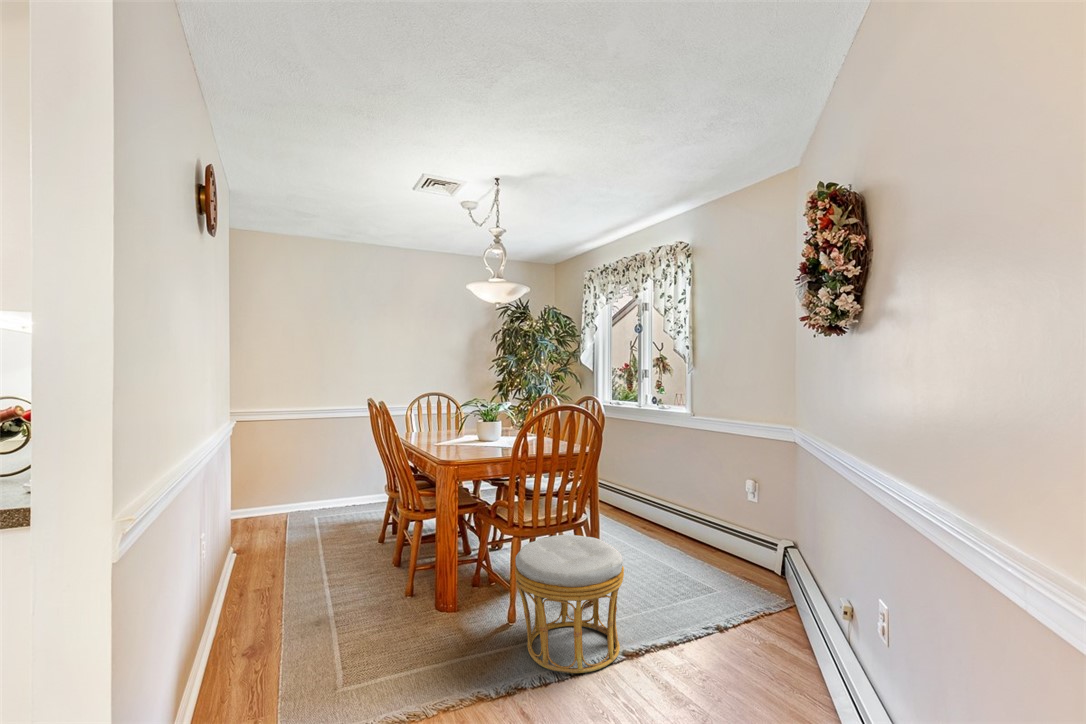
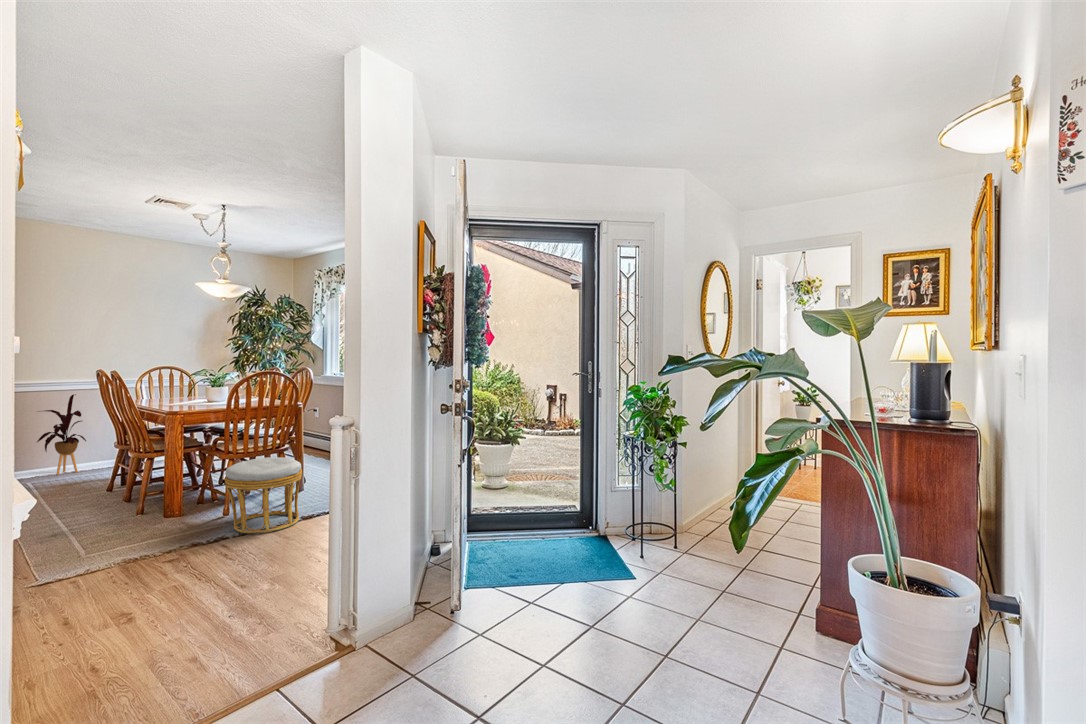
house plant: none [315,425,361,514] -> present [37,394,86,475]

